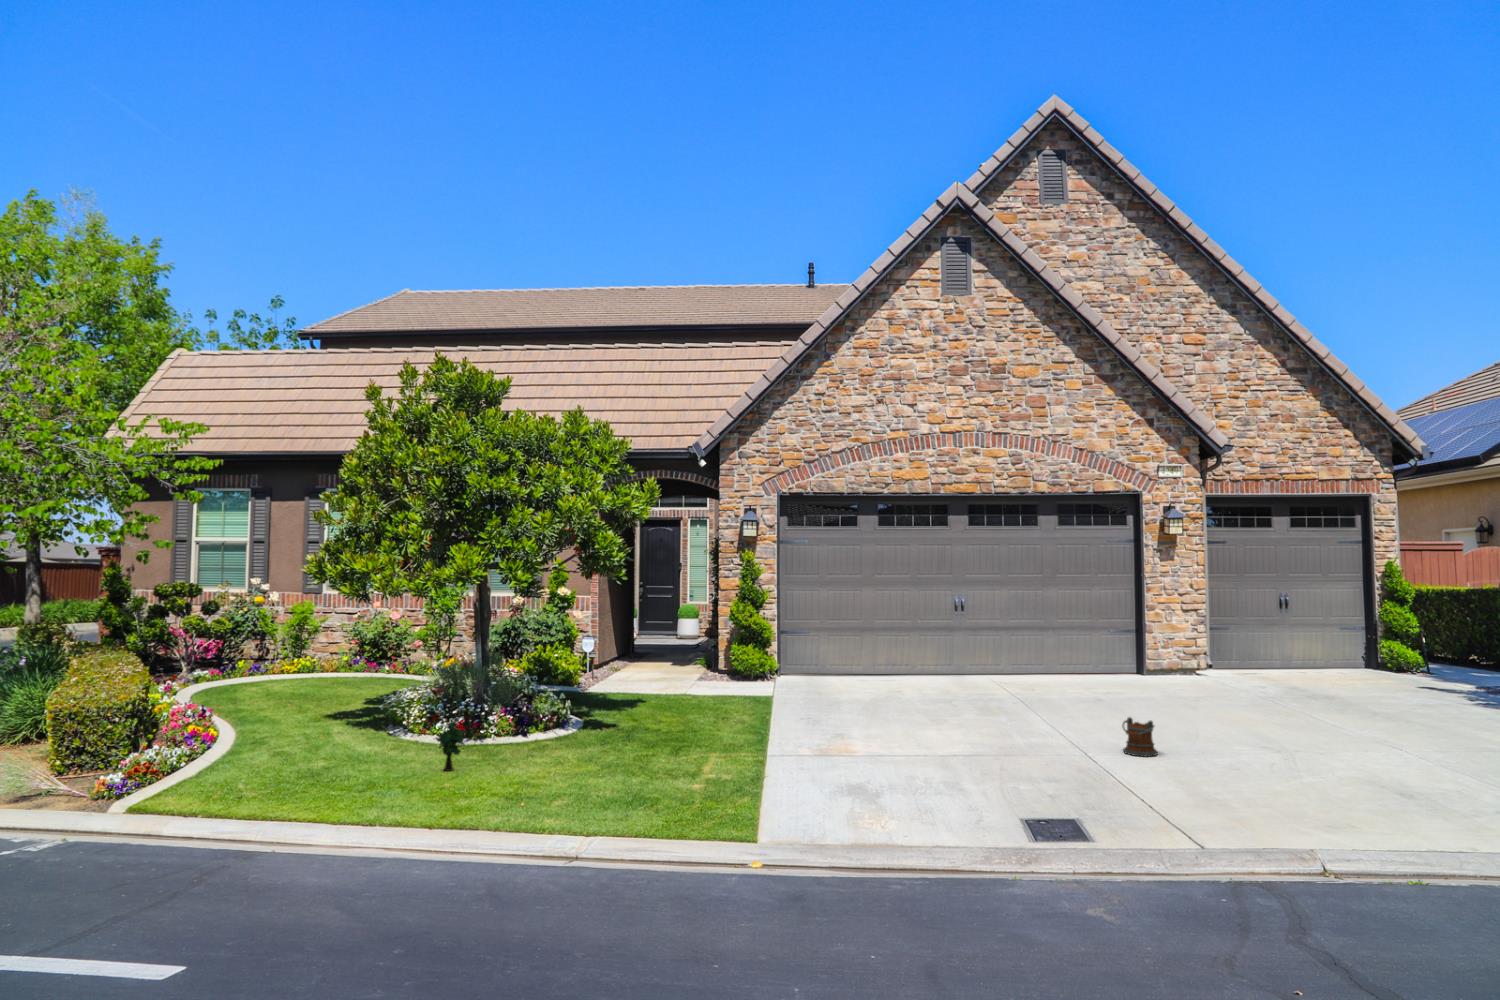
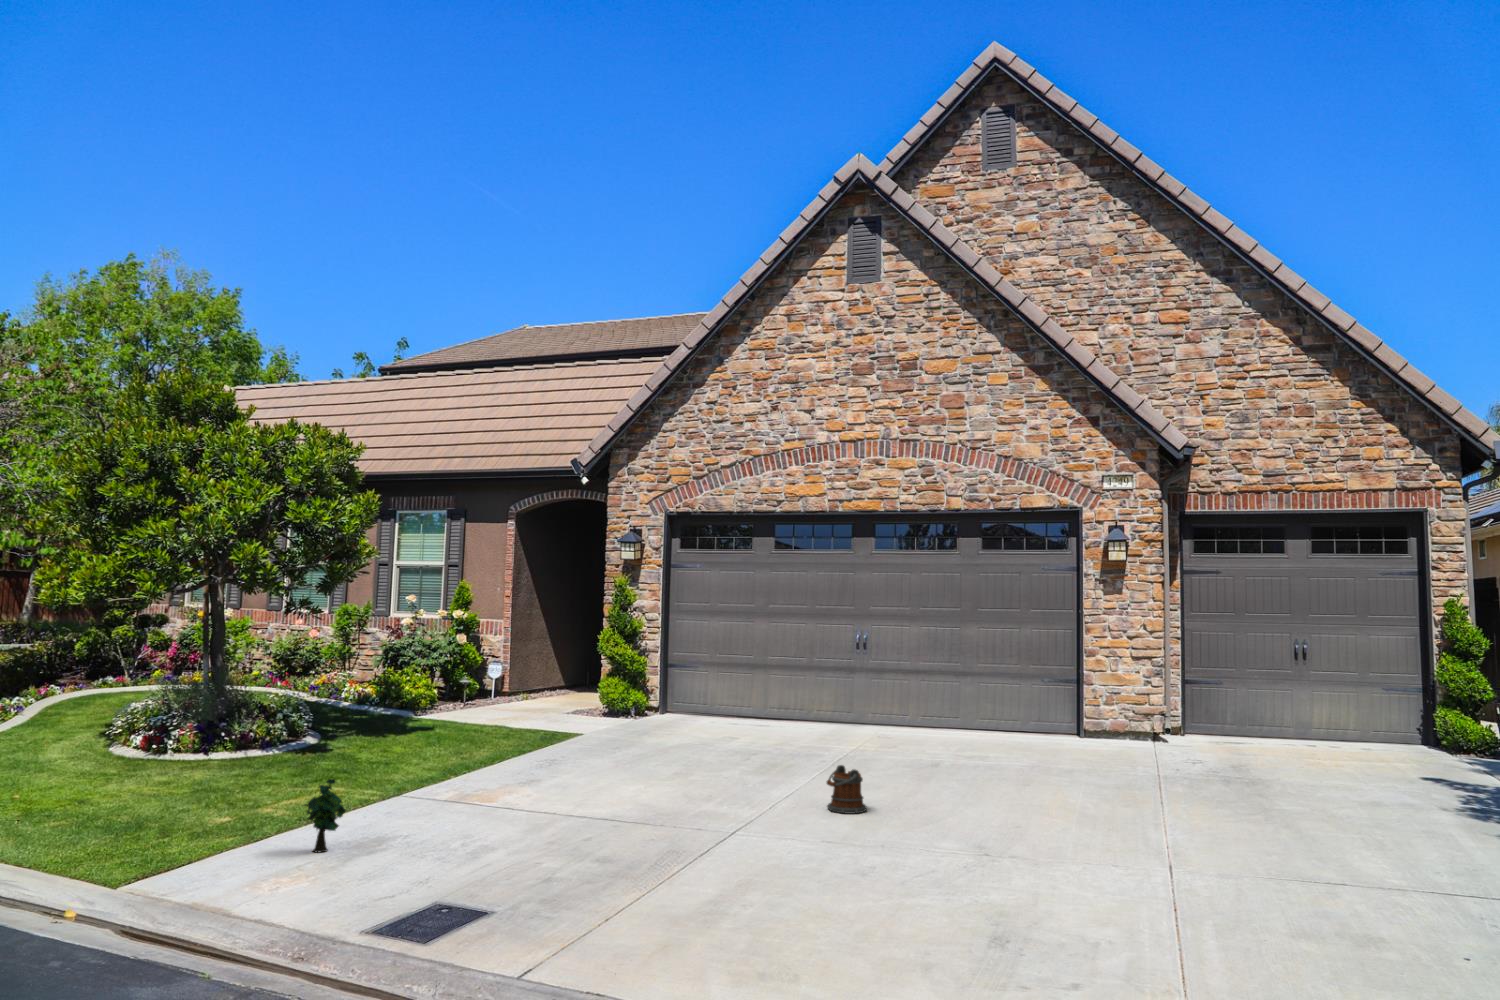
decorative plant: present [436,718,464,771] -> present [304,779,346,852]

